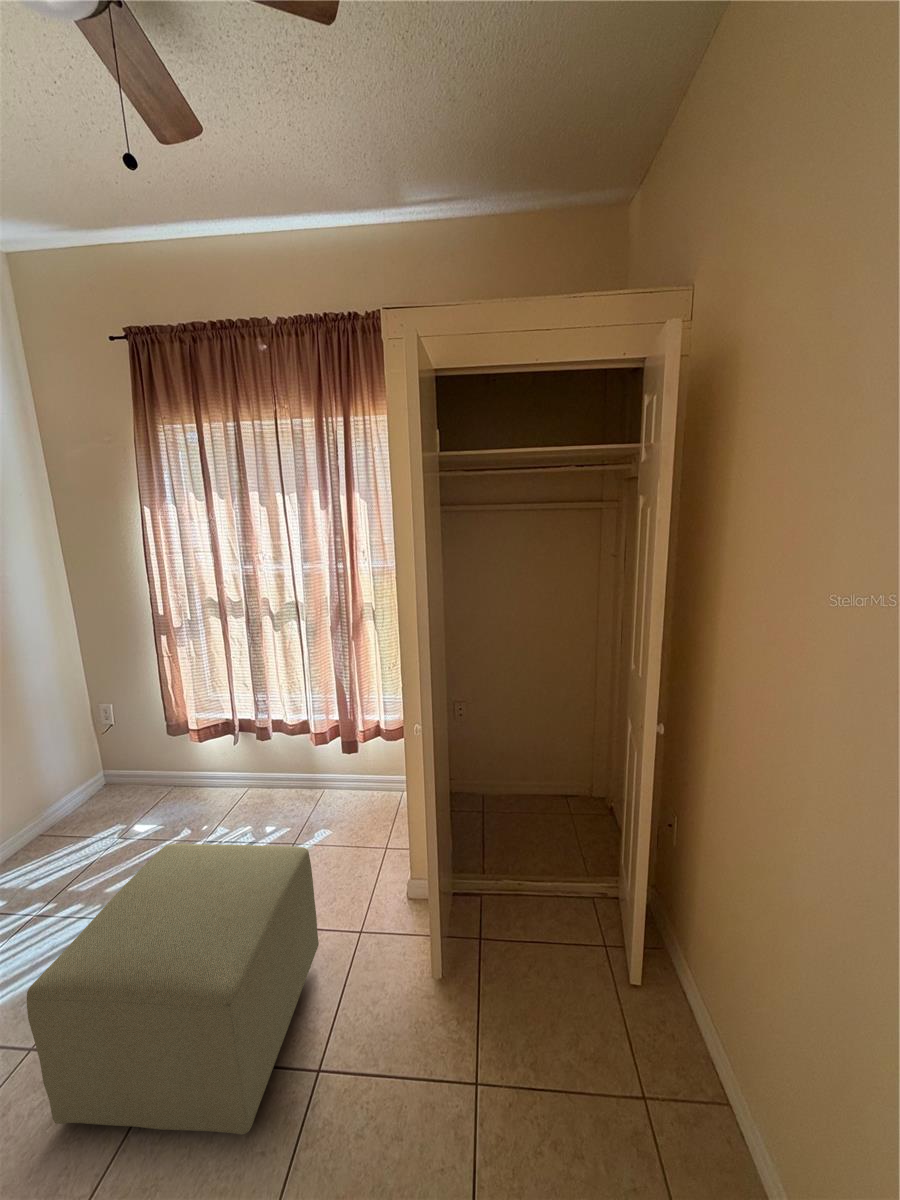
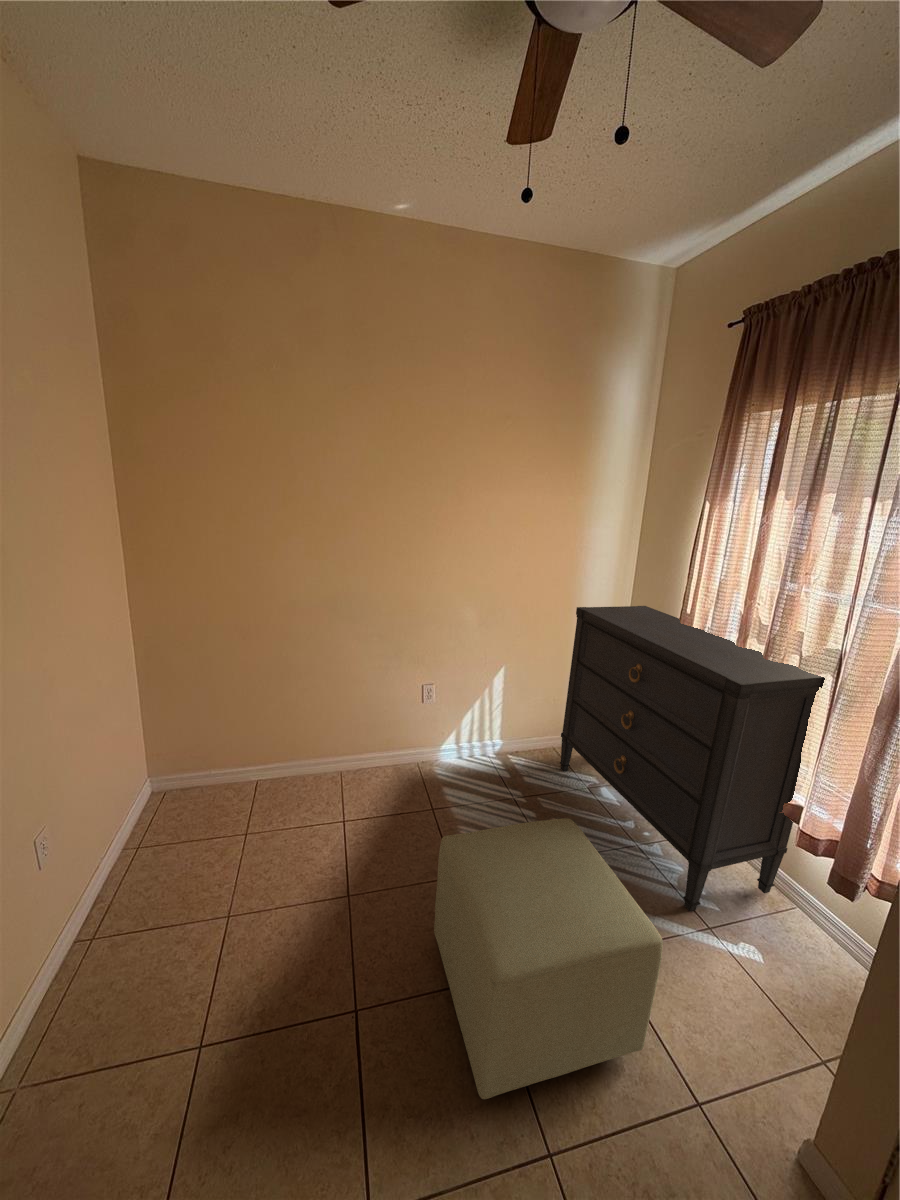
dresser: none [22,622,308,846] -> present [560,606,825,912]

